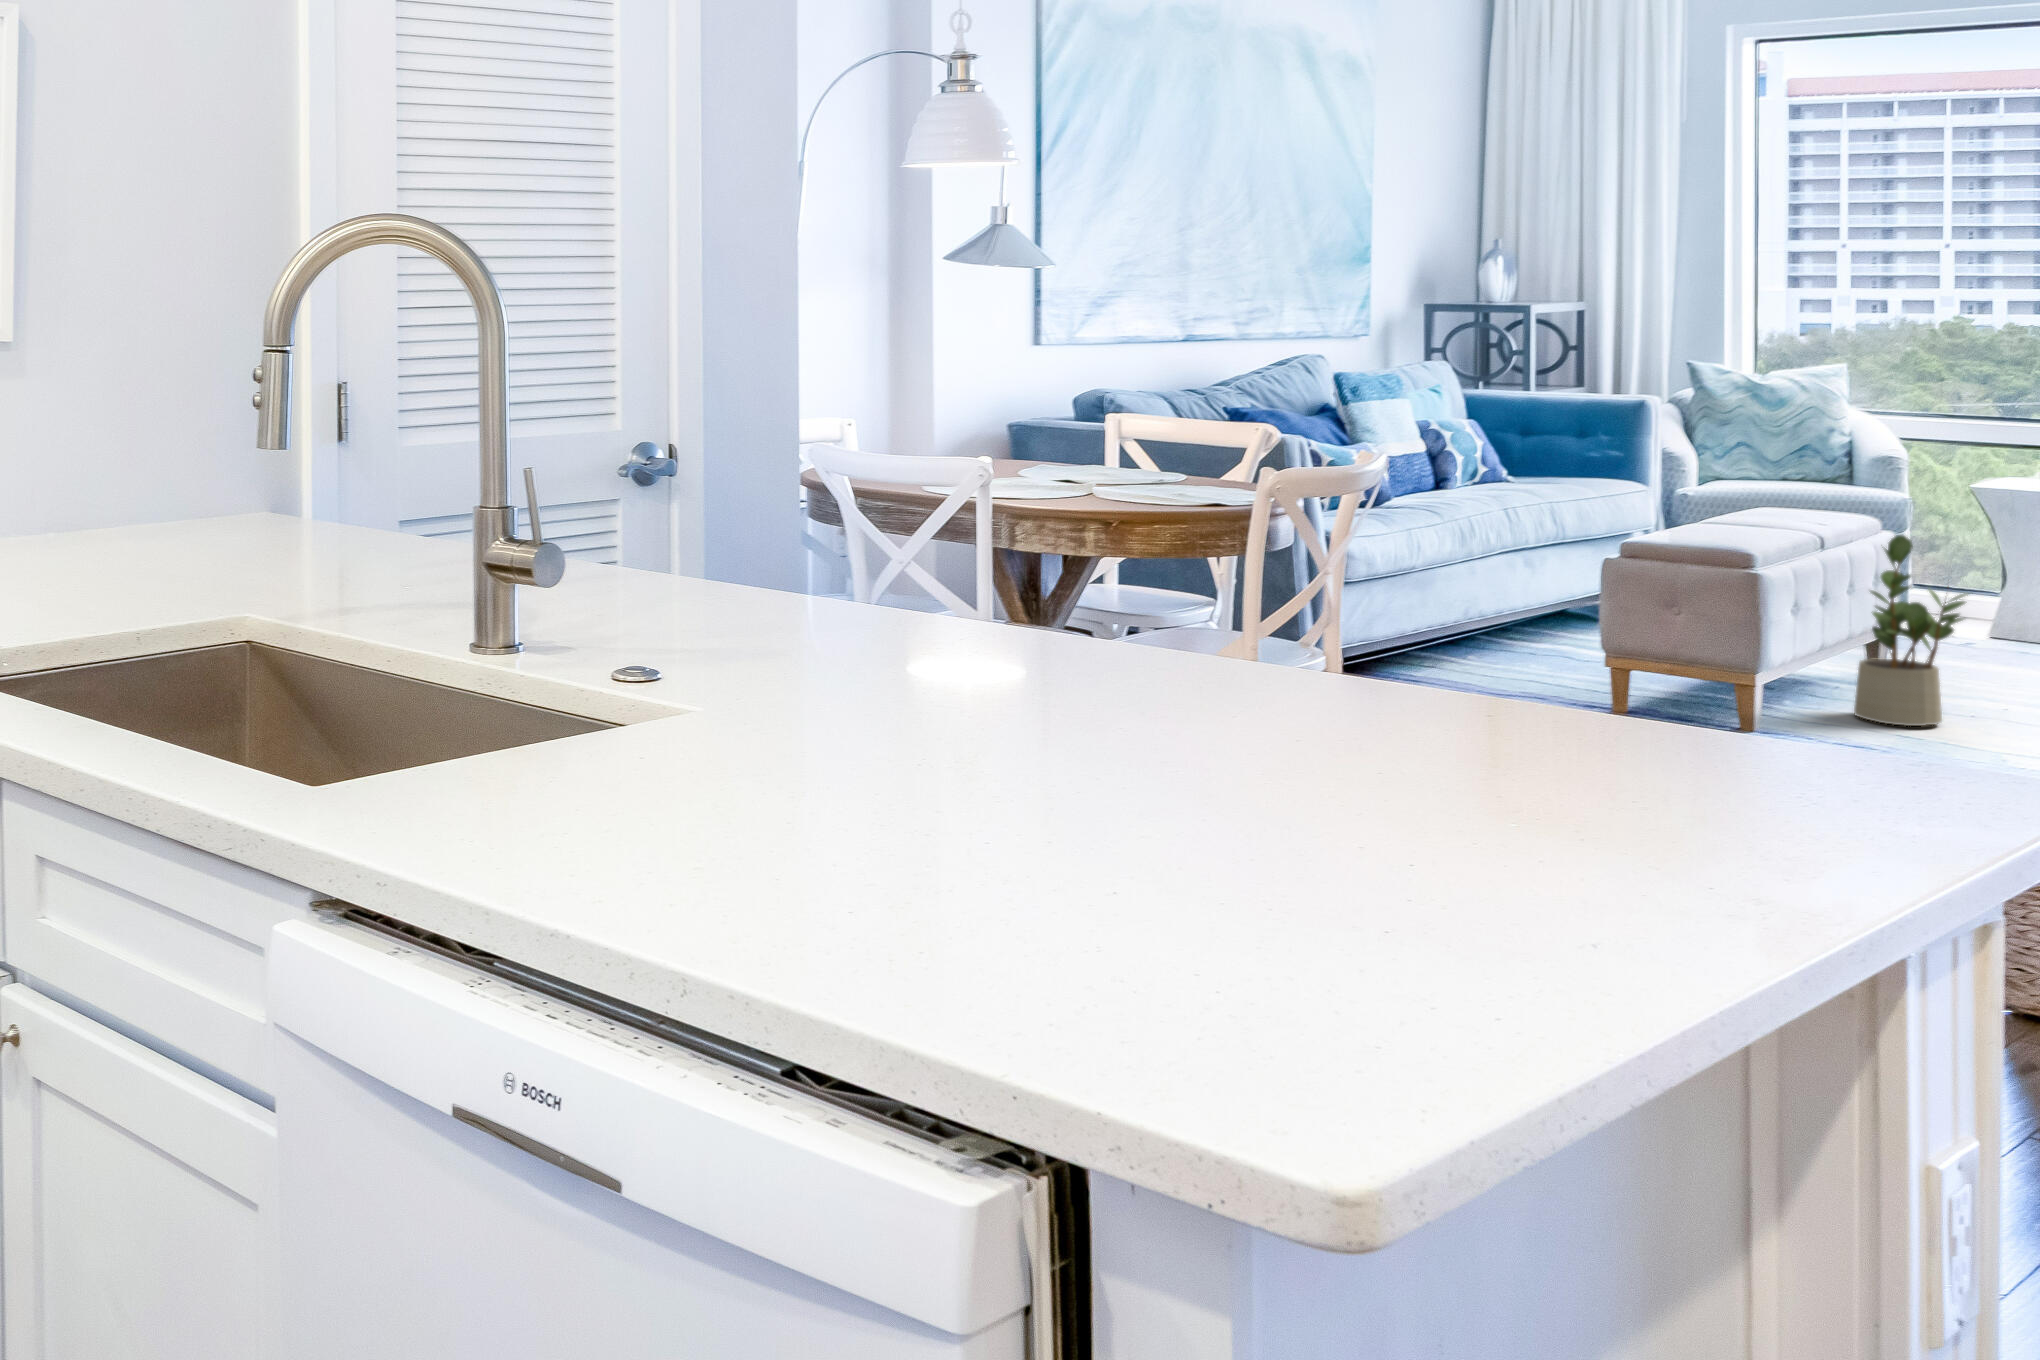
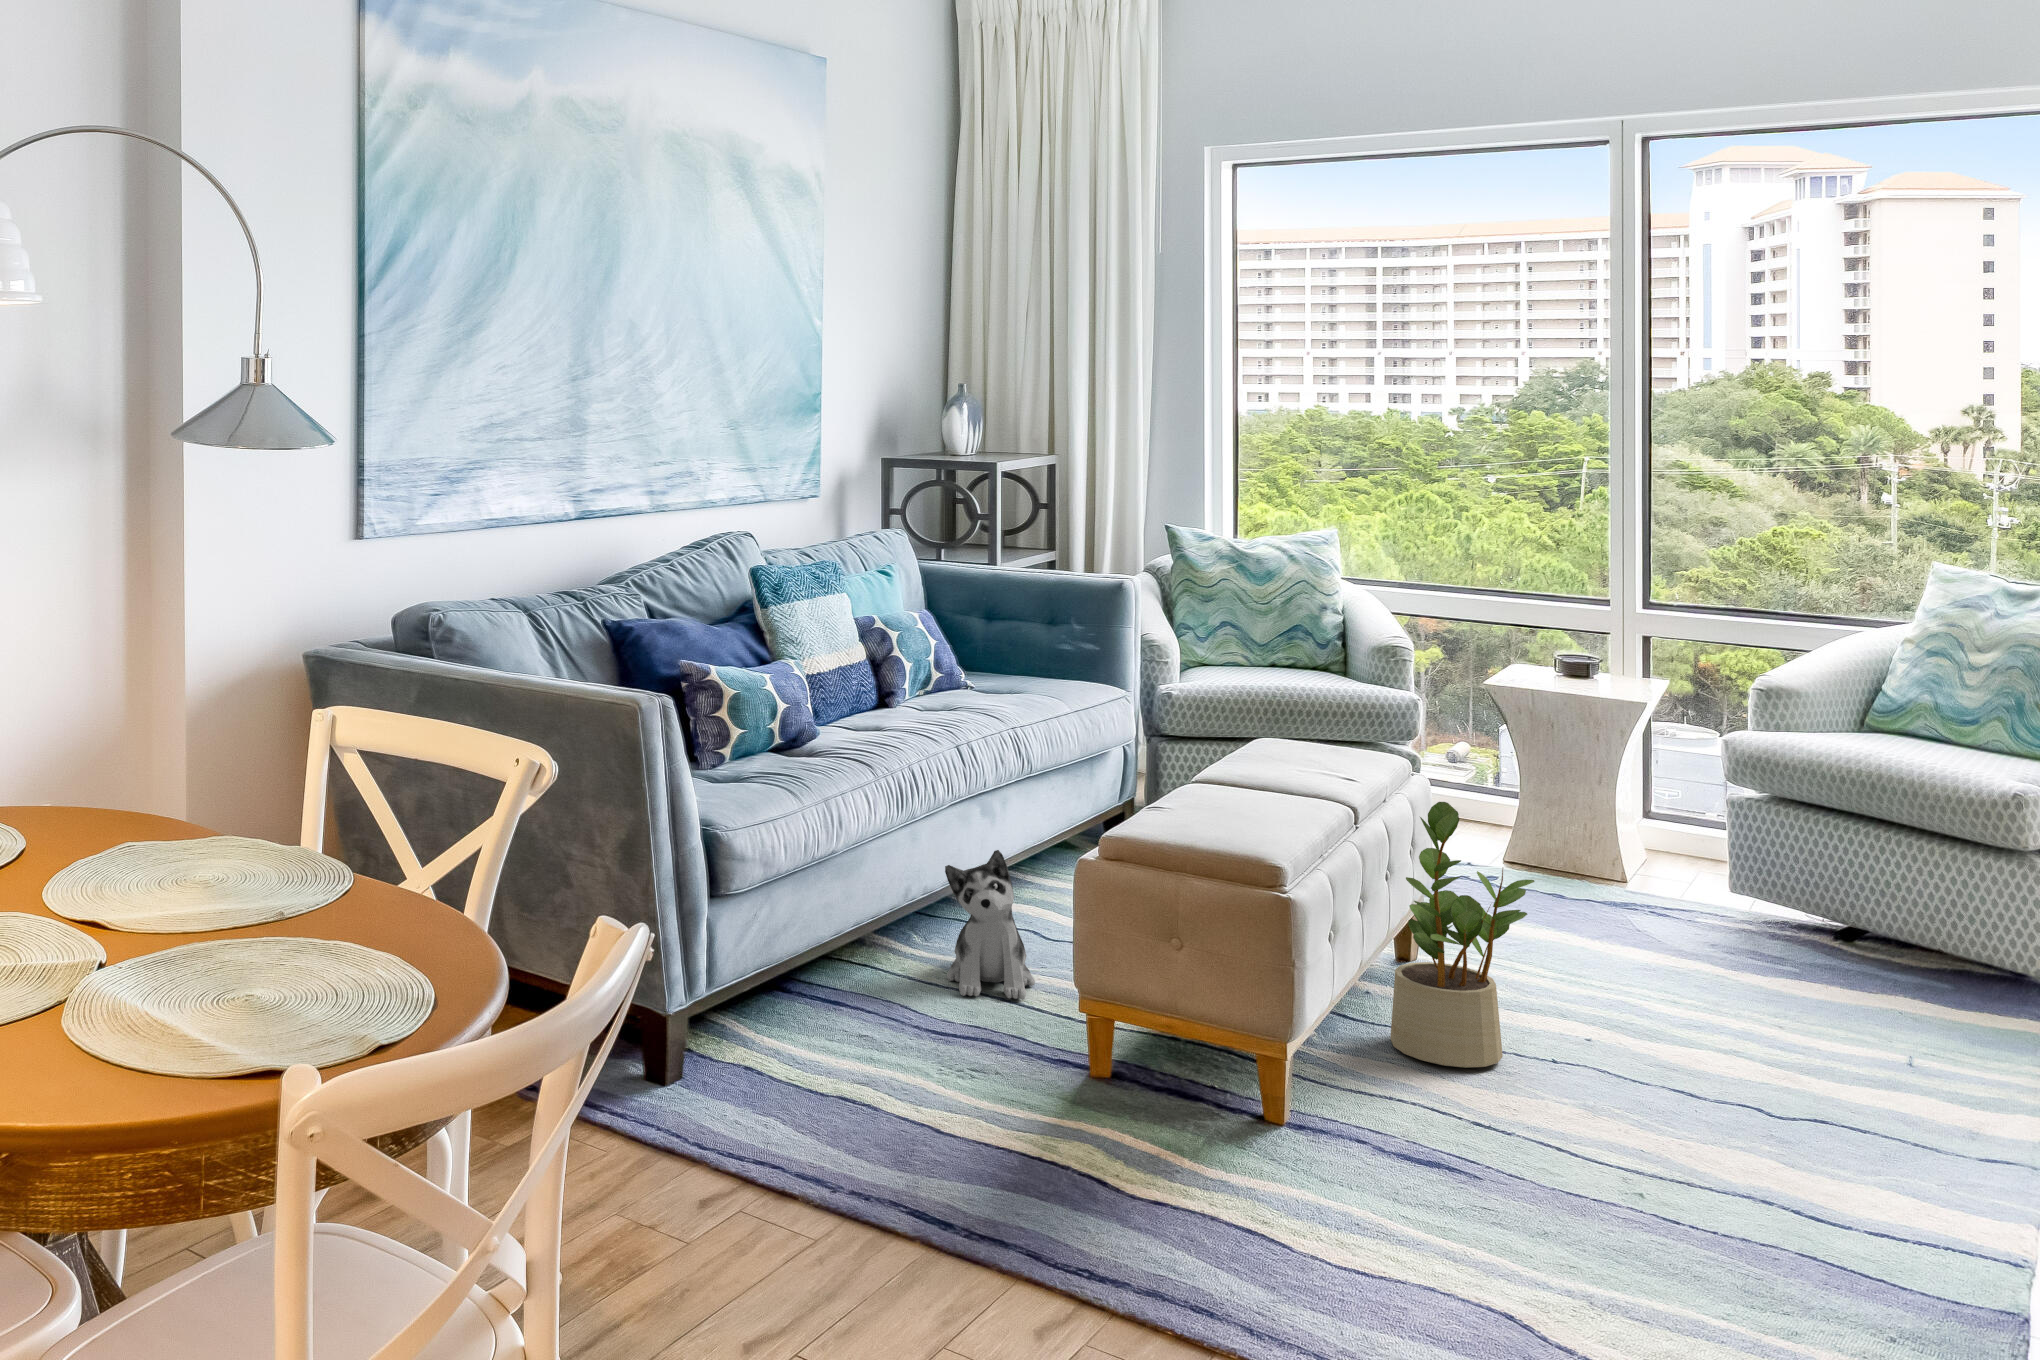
plush toy: none [1497,578,1568,686] -> present [945,850,1035,999]

